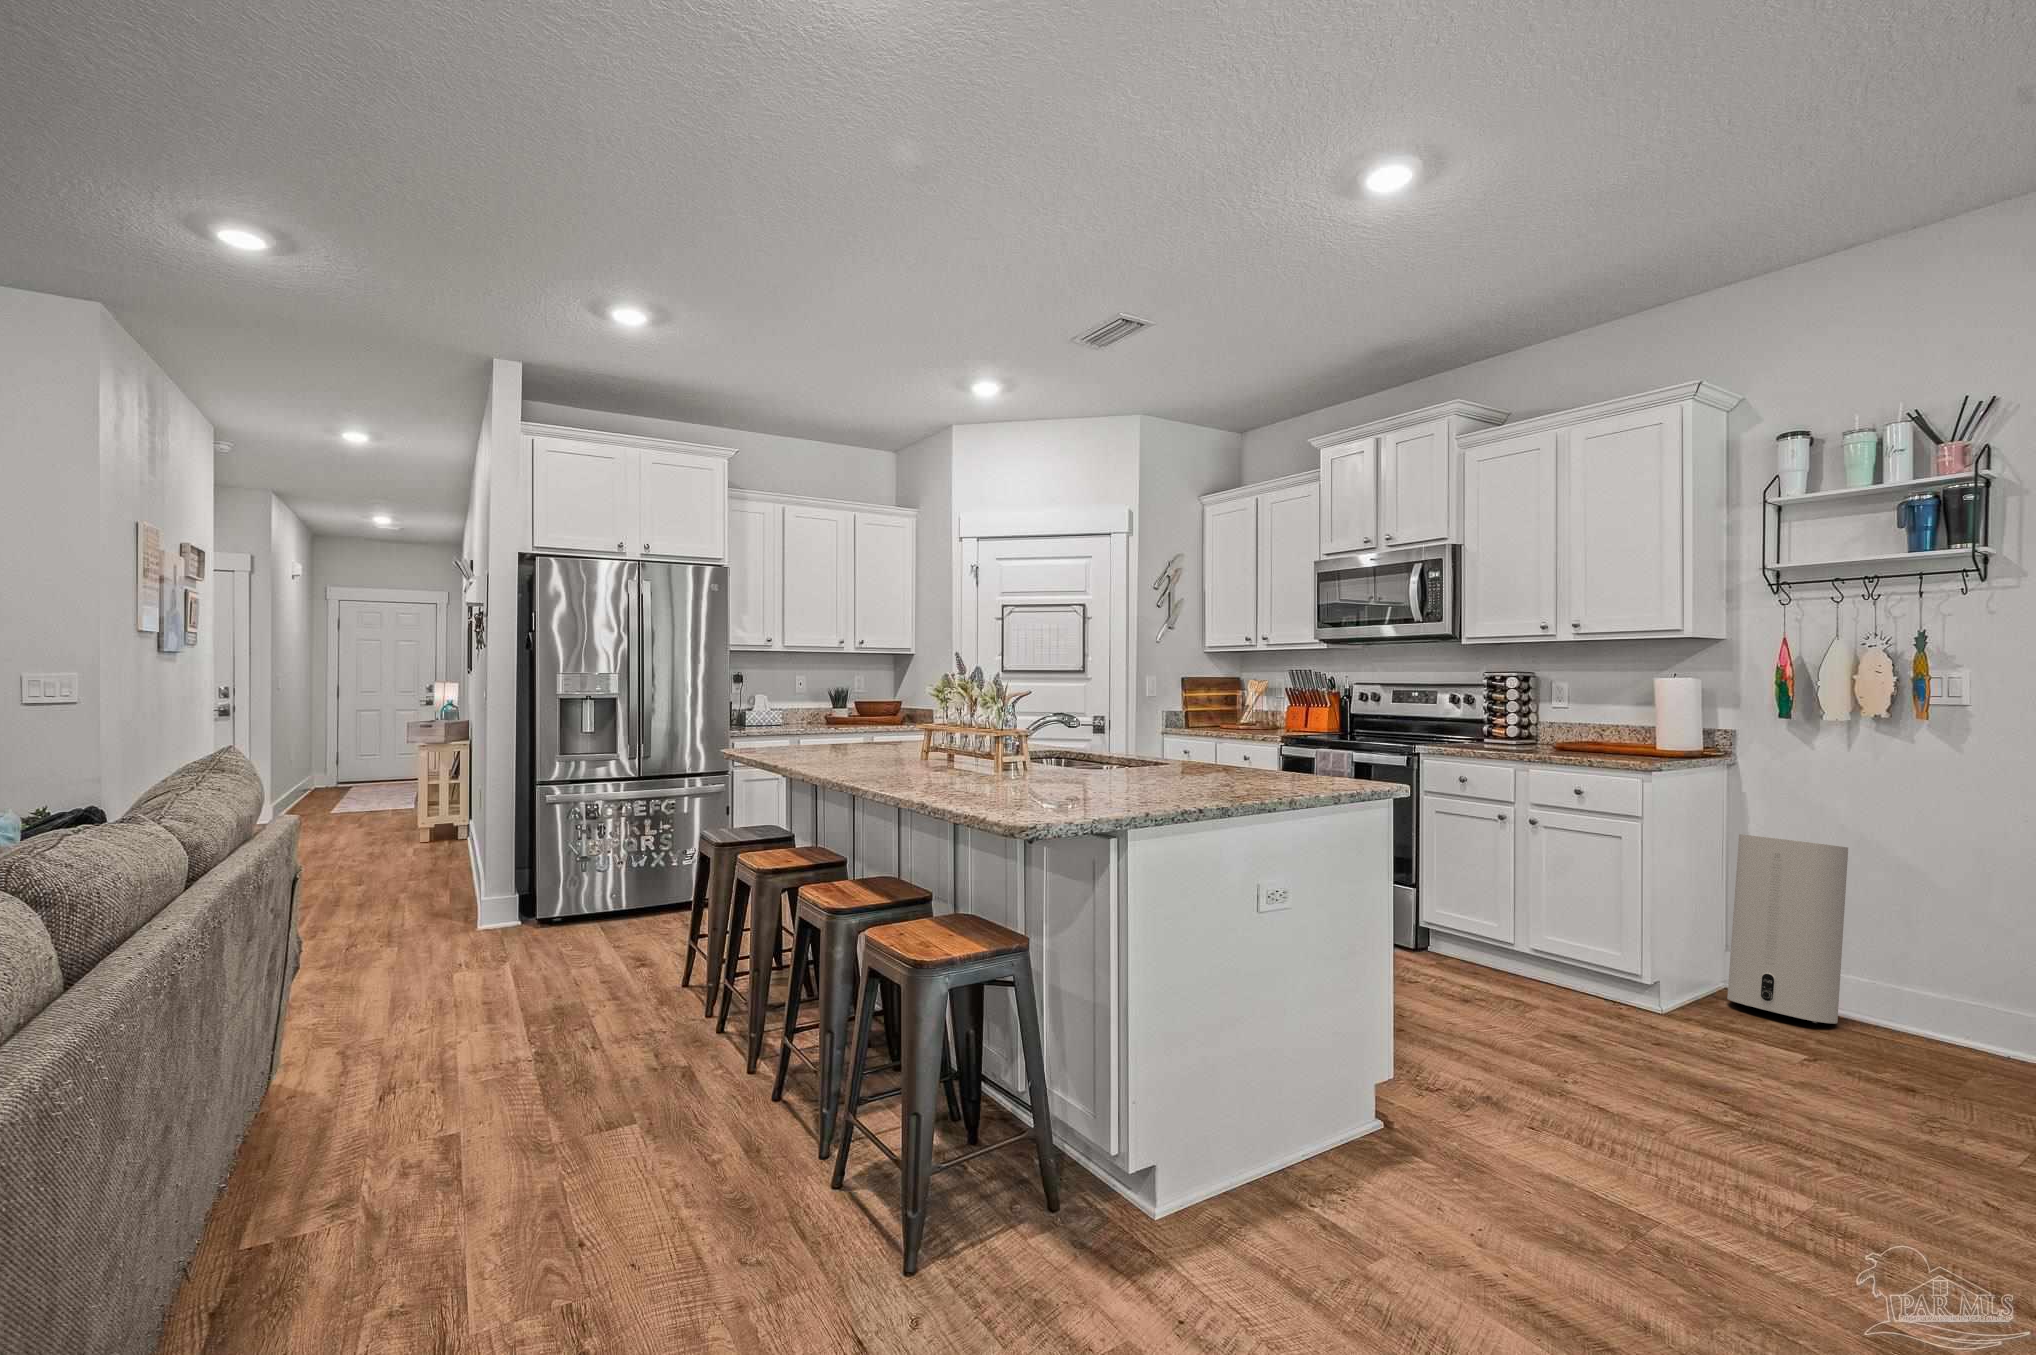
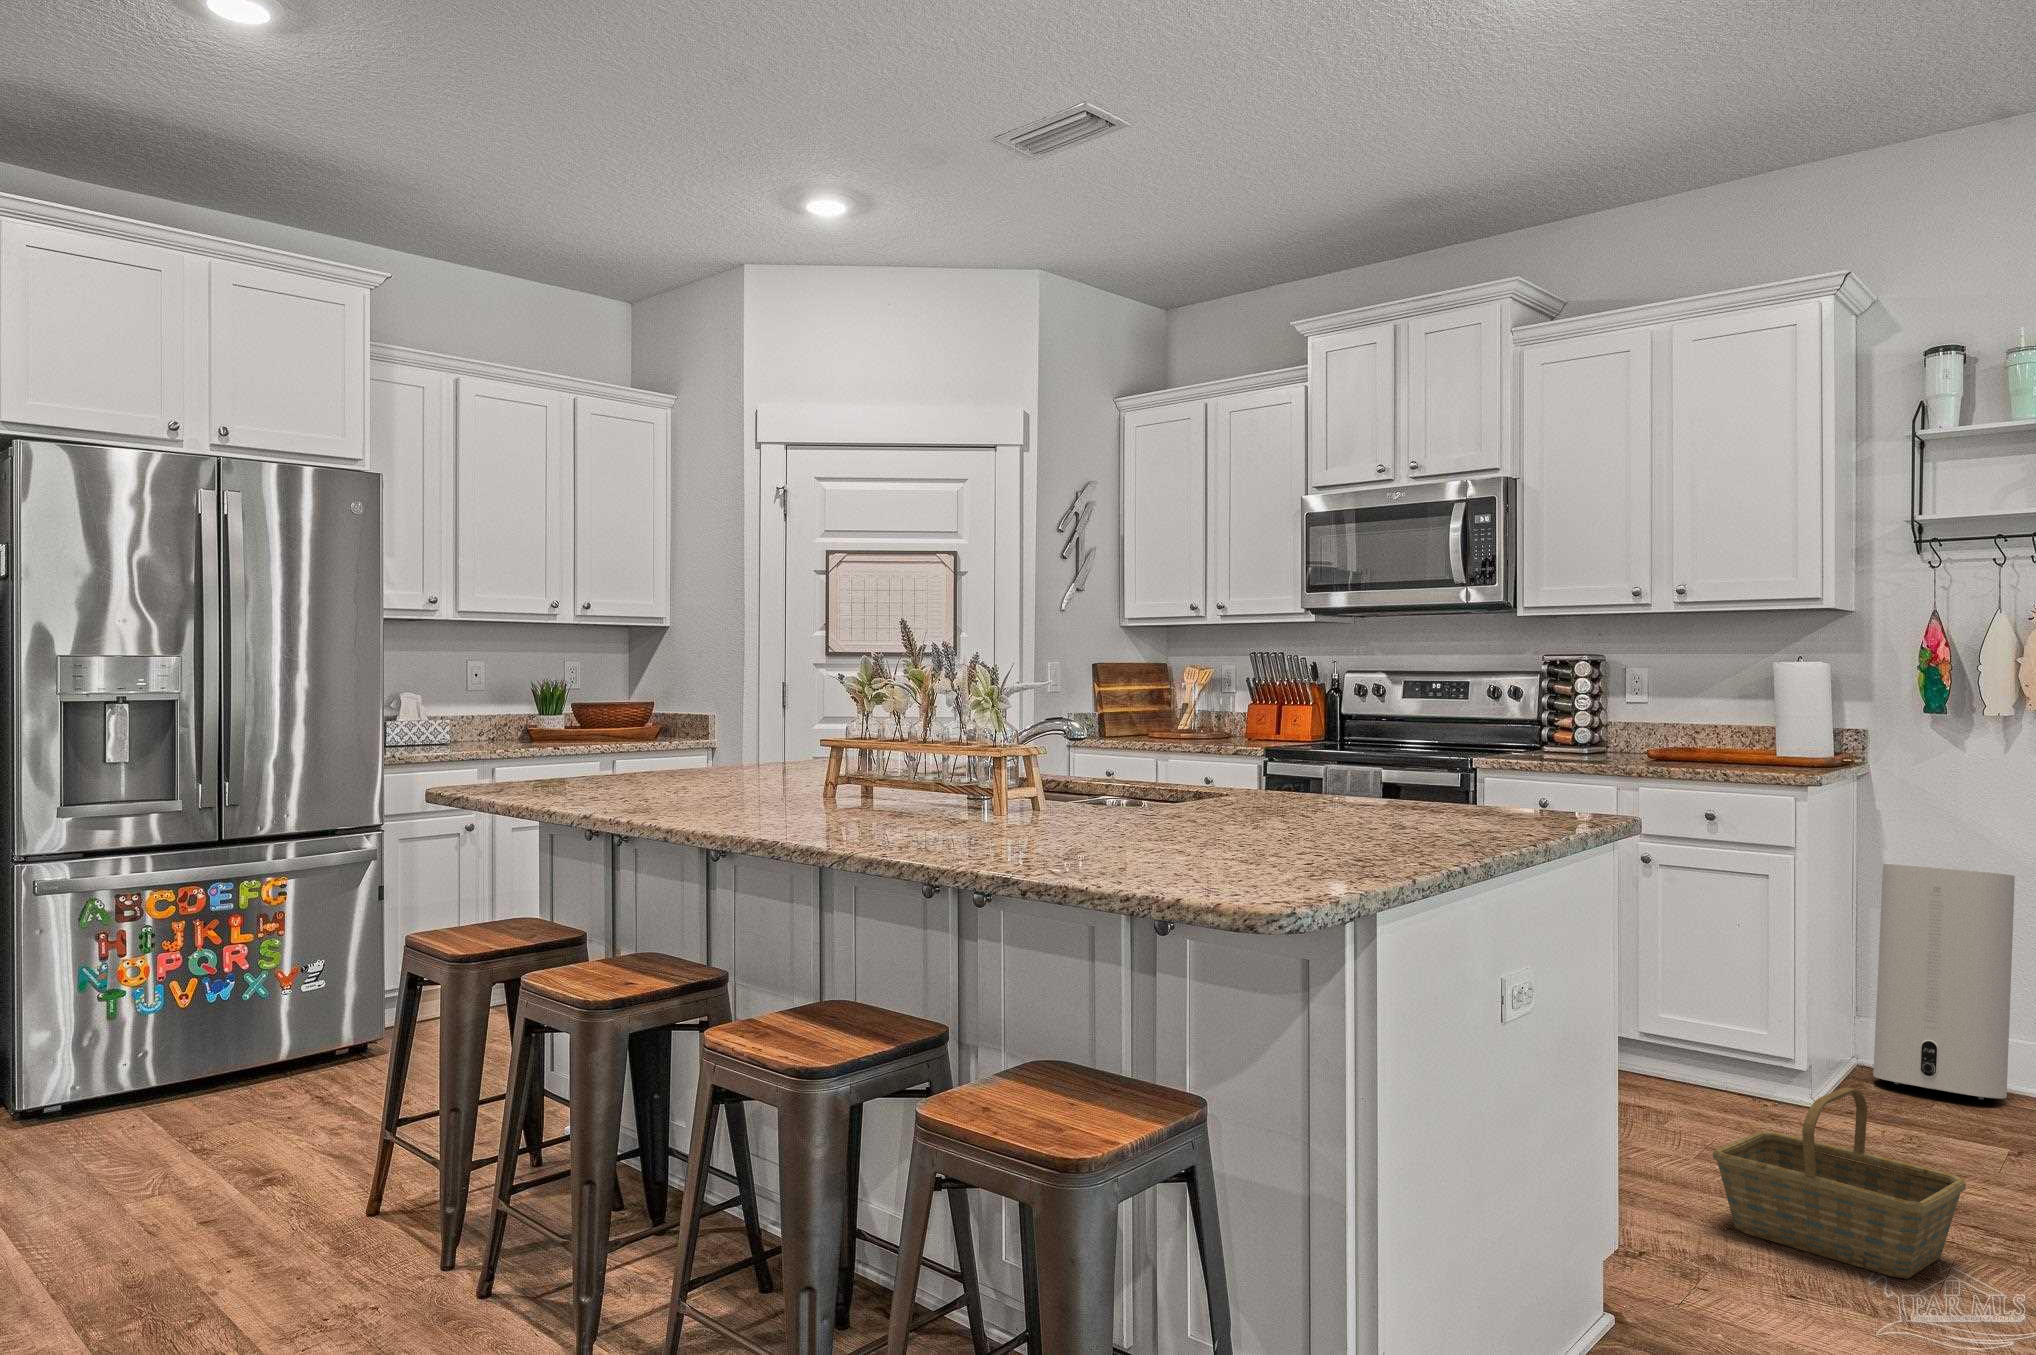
basket: none [1508,998,1700,1146] -> present [1713,1088,1966,1279]

